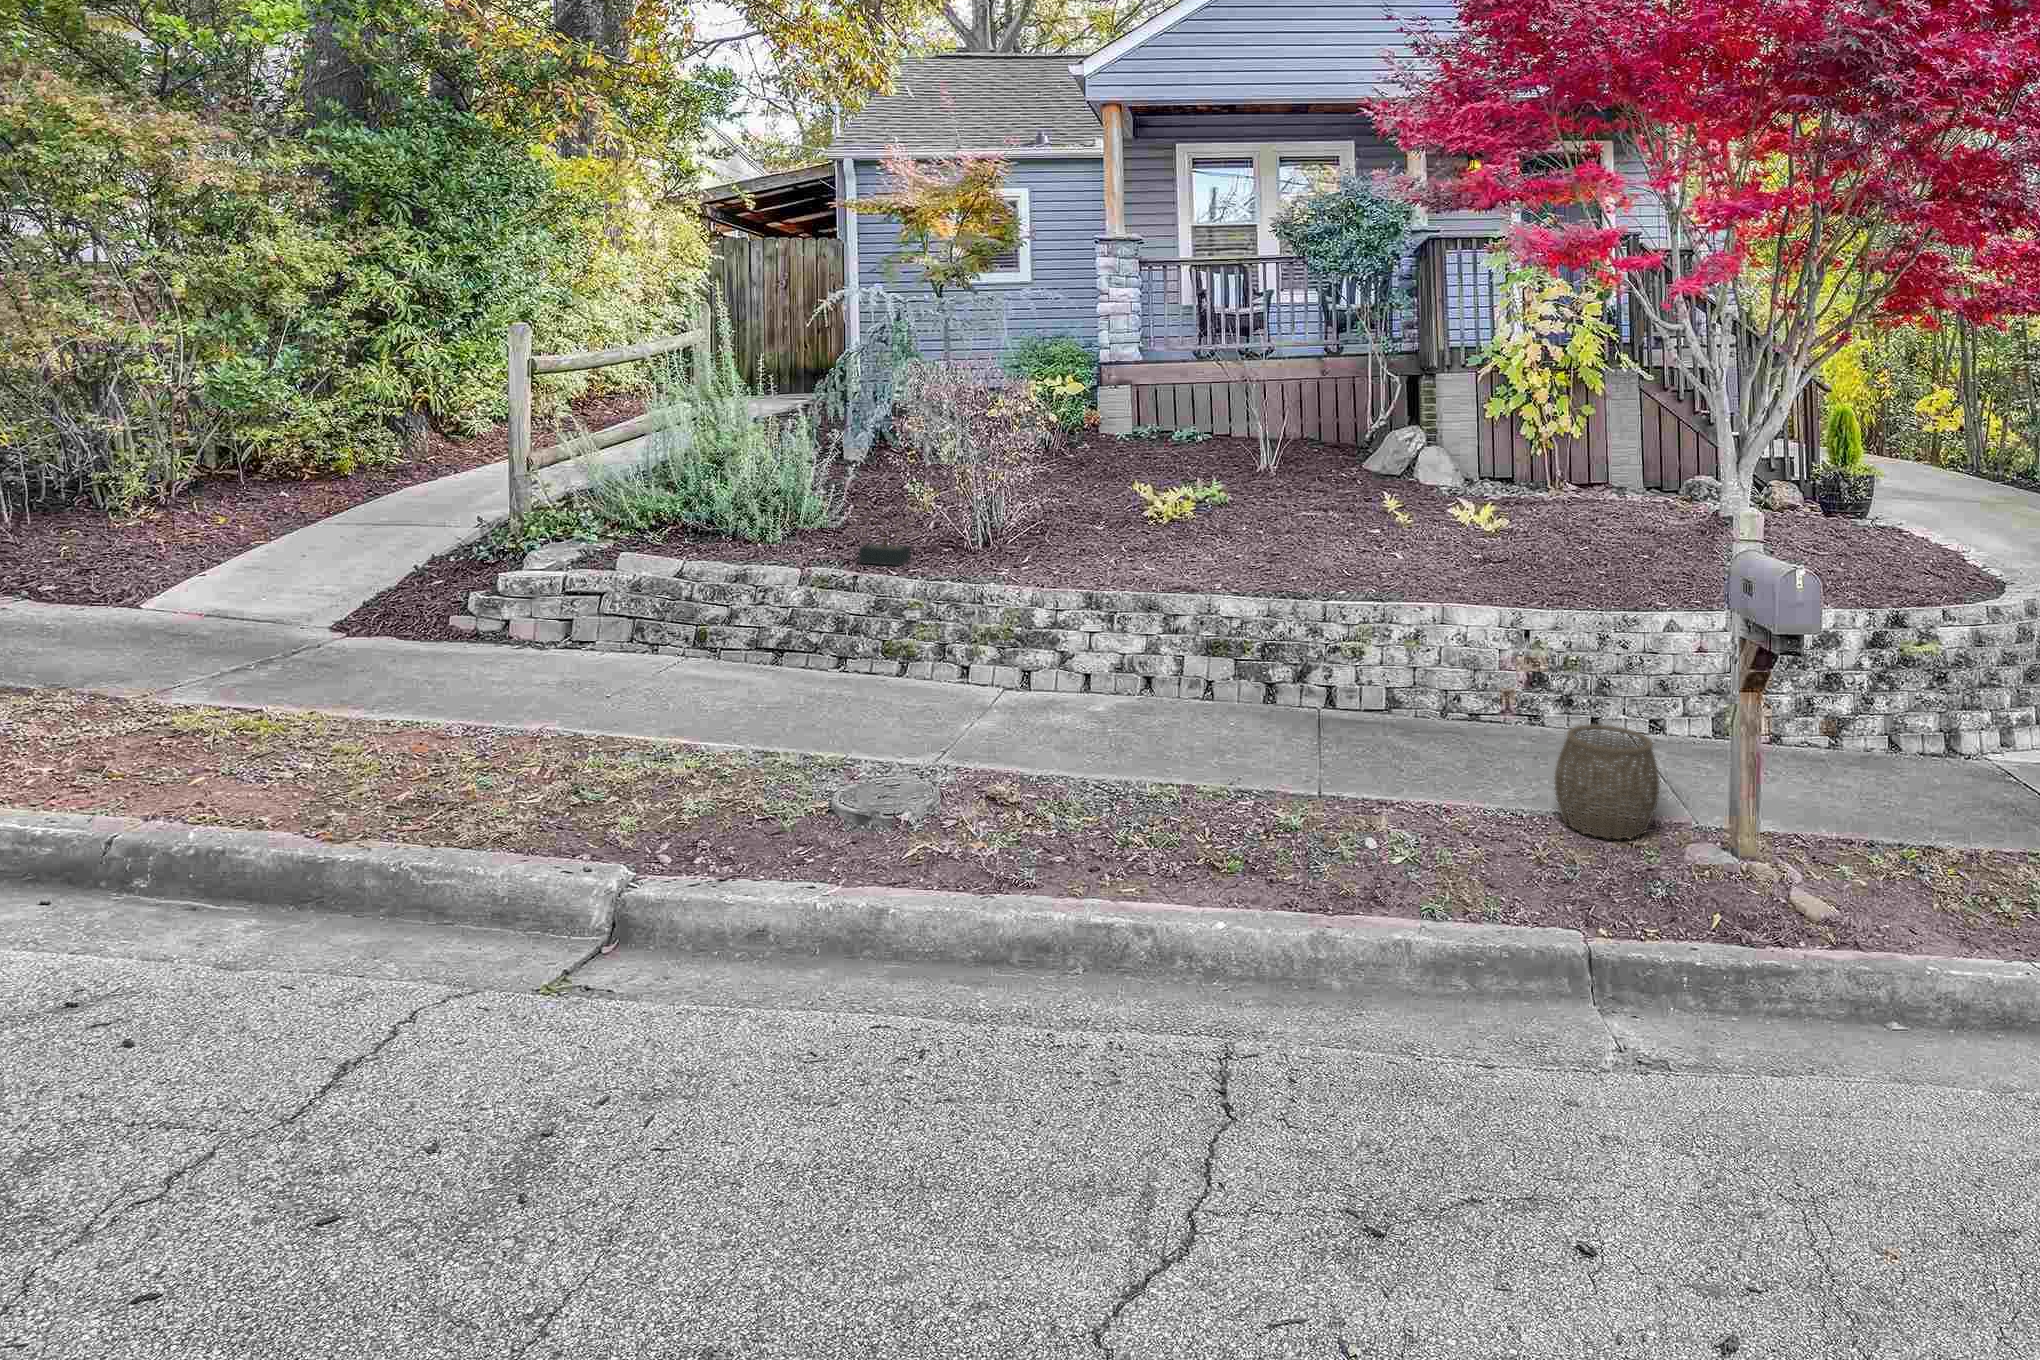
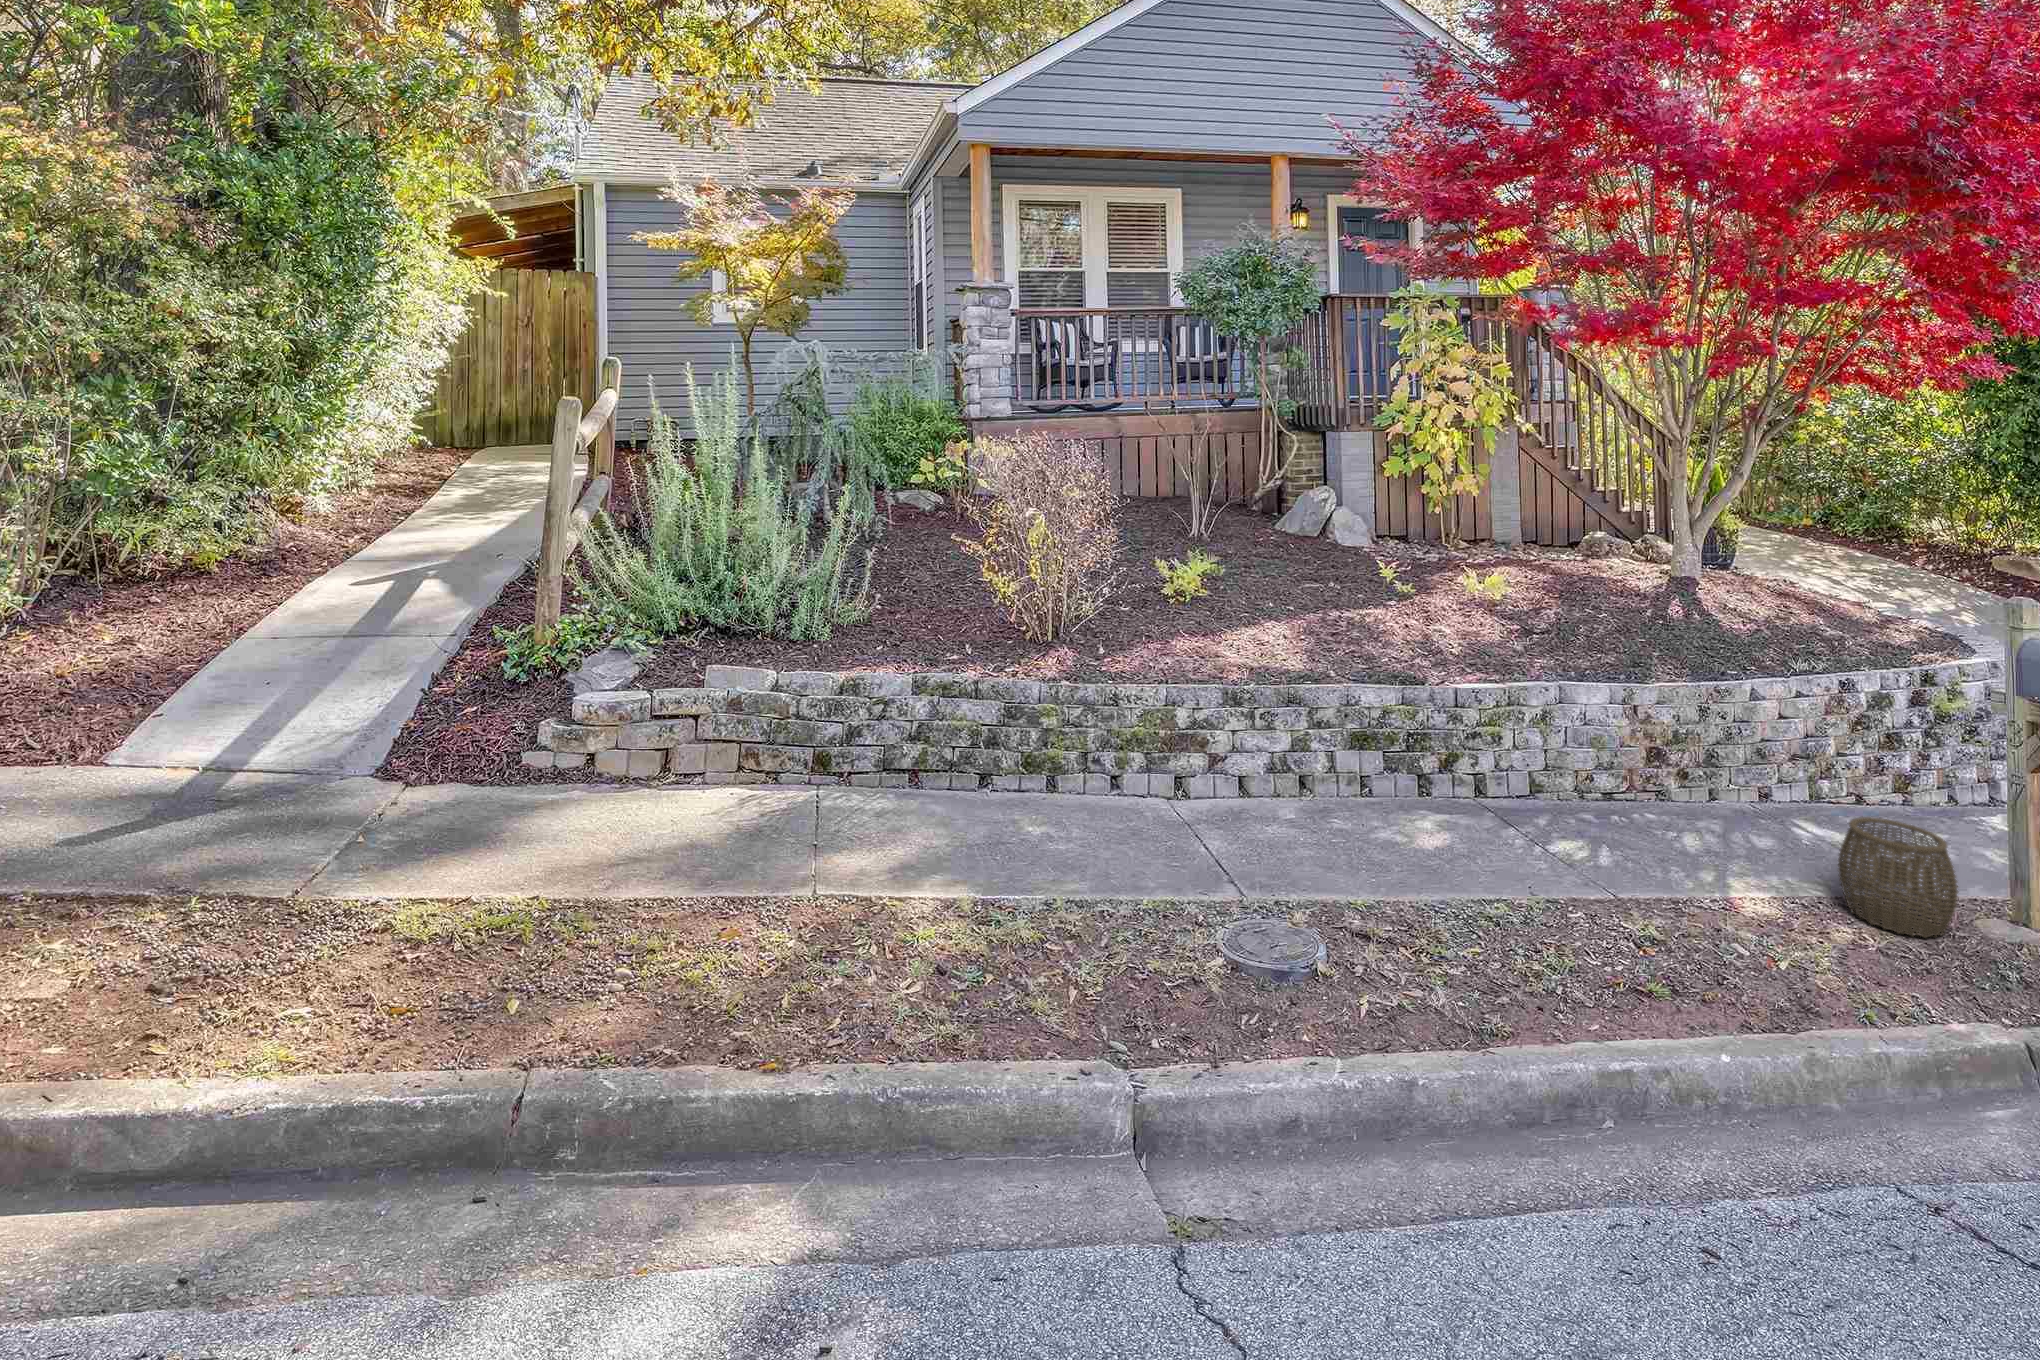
decorative plant: present [848,502,918,566] -> none [944,598,1021,667]

